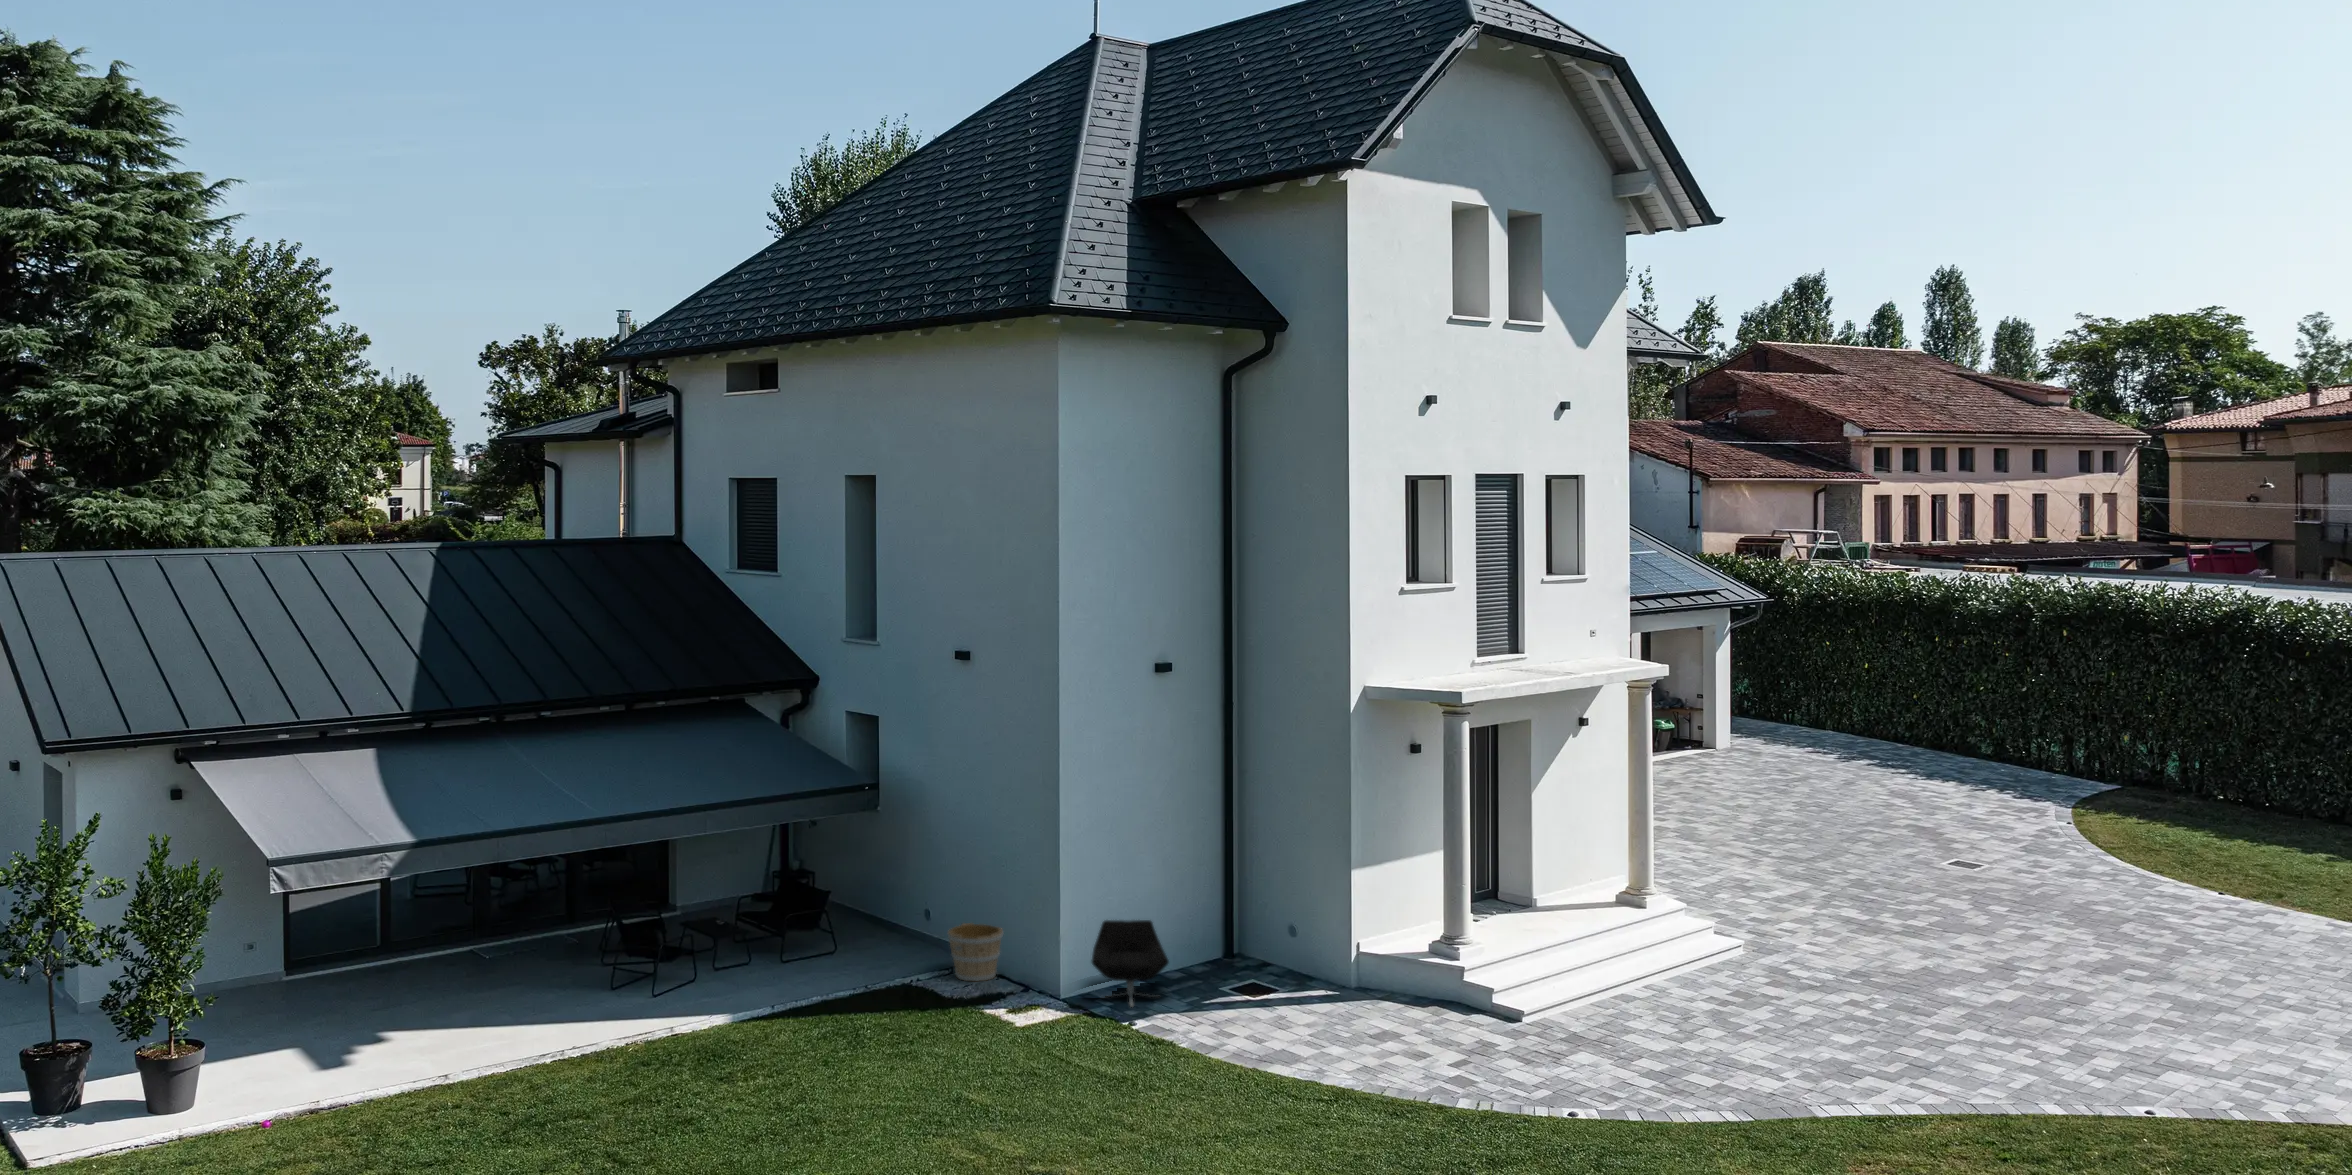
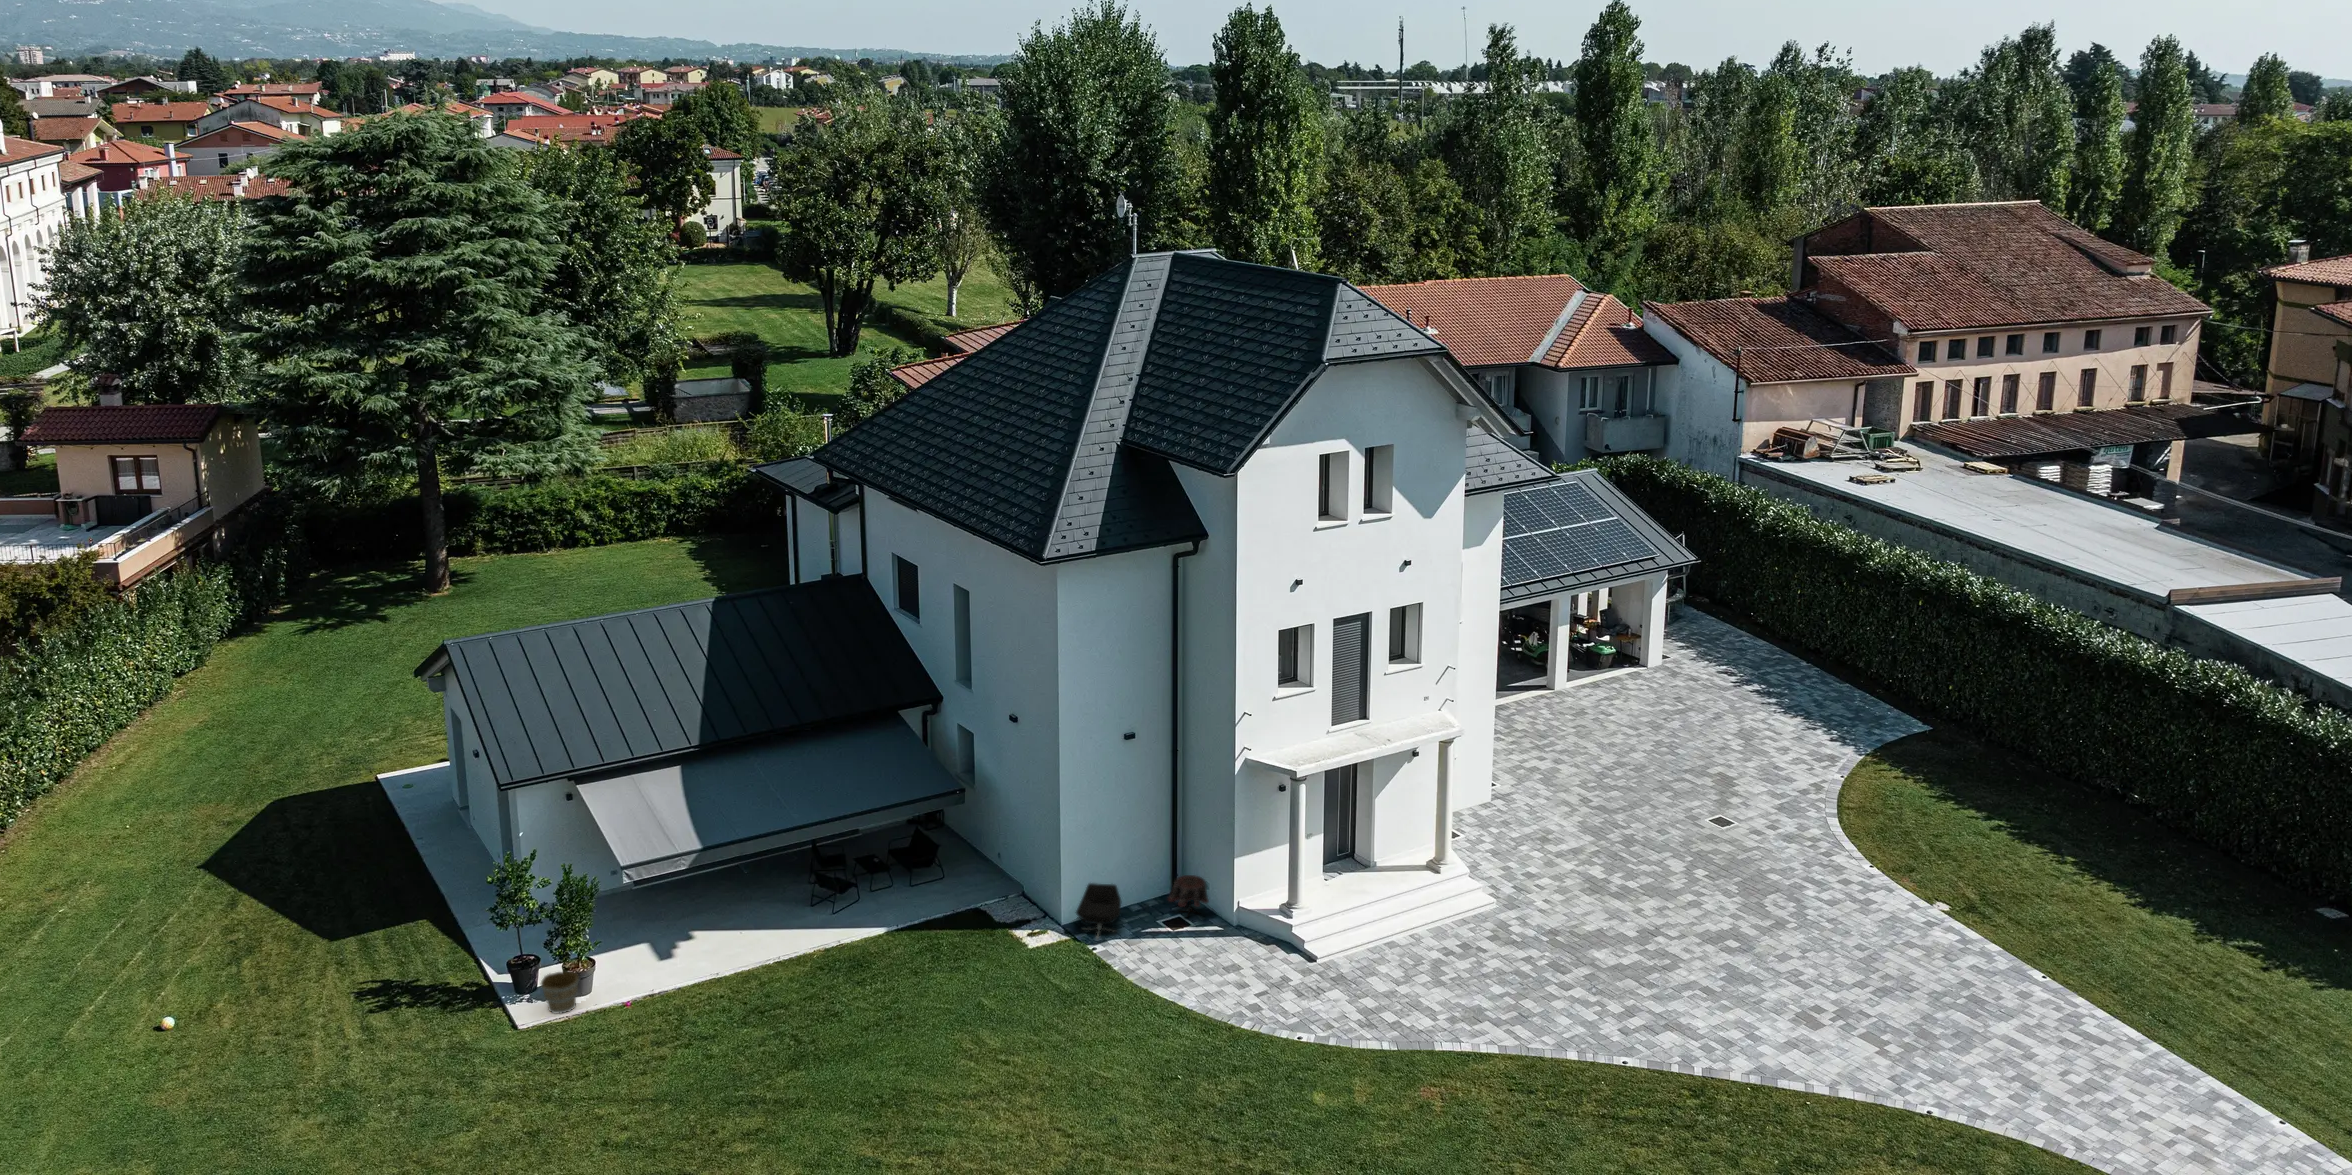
side table: none [1235,909,1304,978] -> present [1168,875,1209,914]
wooden bucket: present [948,923,1003,981] -> present [541,972,579,1014]

